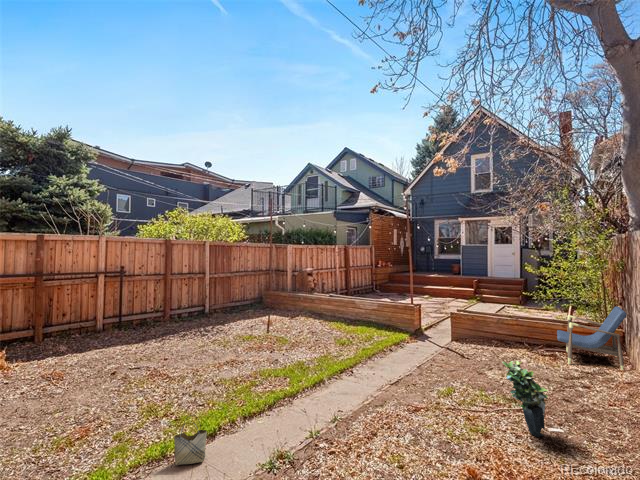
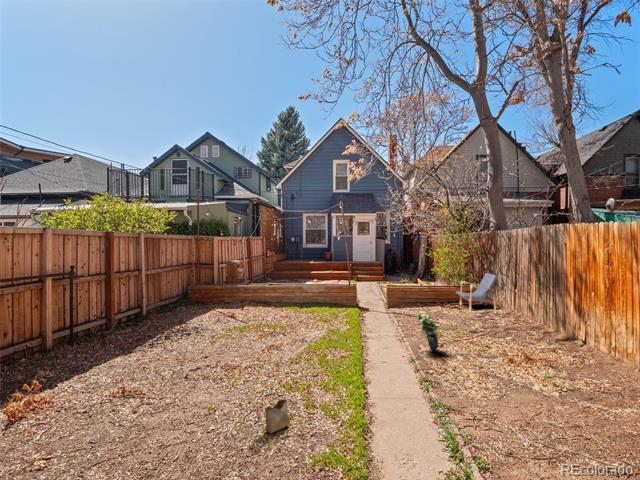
potted plant: present [503,361,548,437] -> present [415,311,439,352]
woven basket: present [174,415,207,465] -> present [265,389,290,433]

